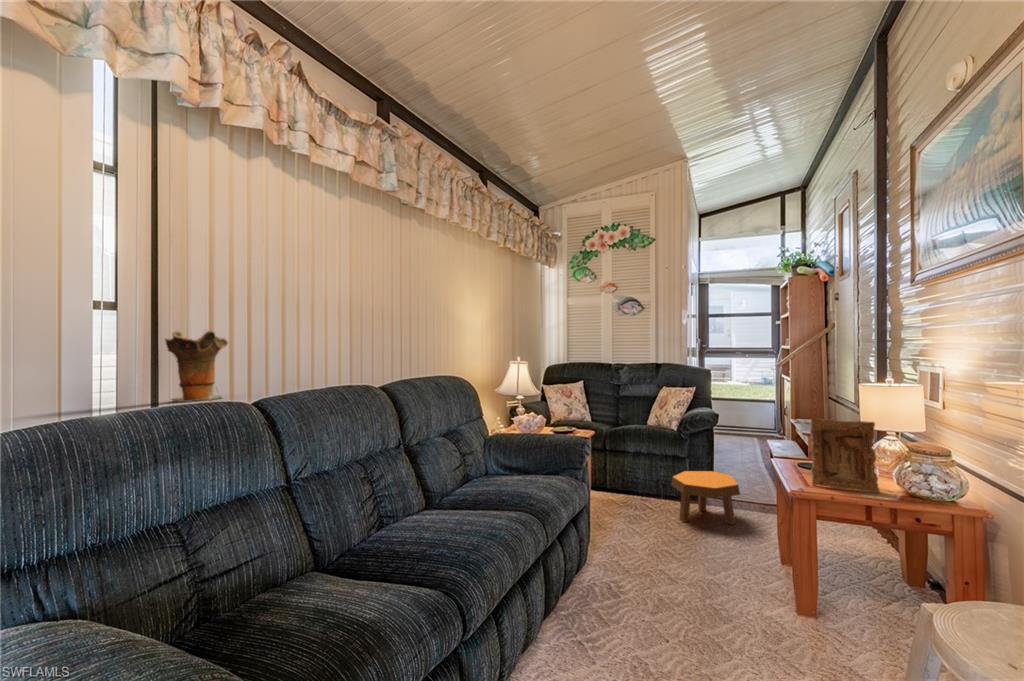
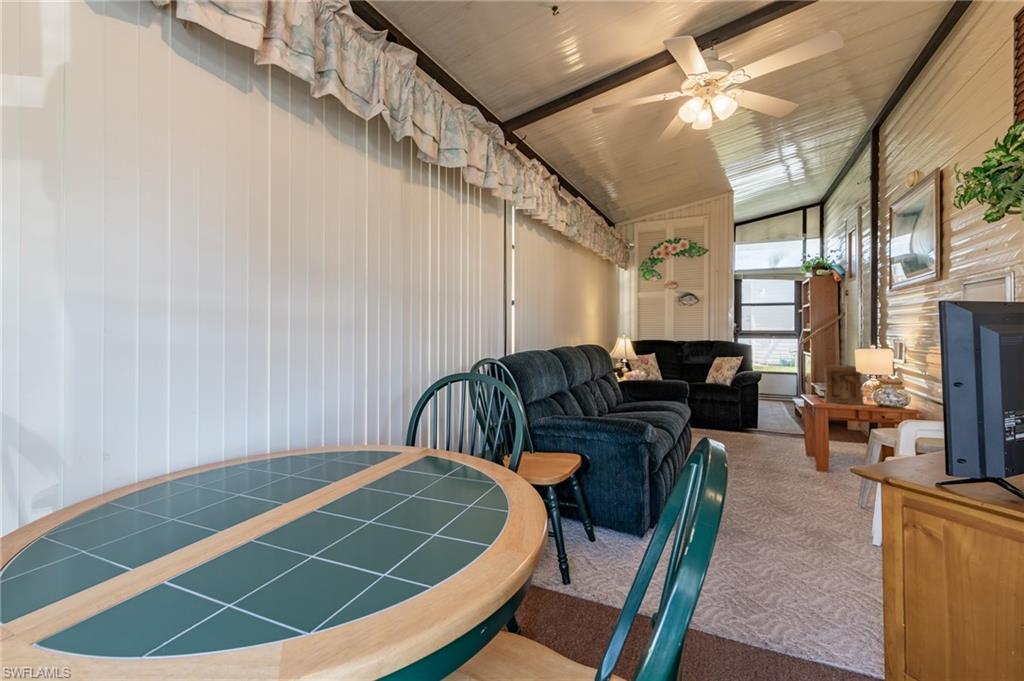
decorative vase: present [165,331,228,402] -> none [486,316,512,353]
footstool: present [671,471,740,525] -> none [729,411,778,442]

